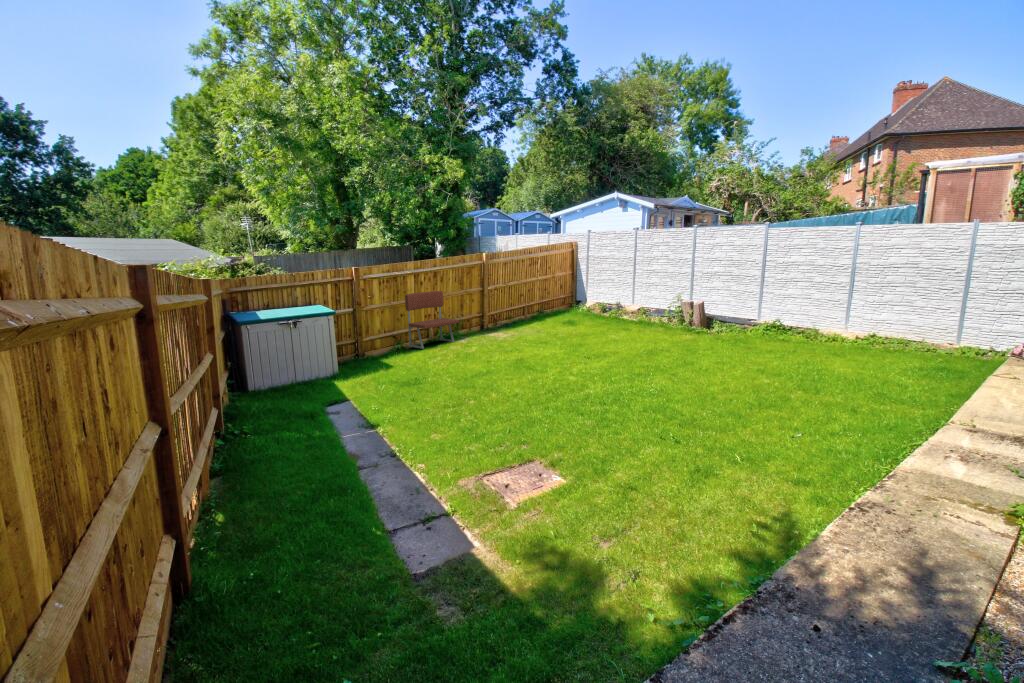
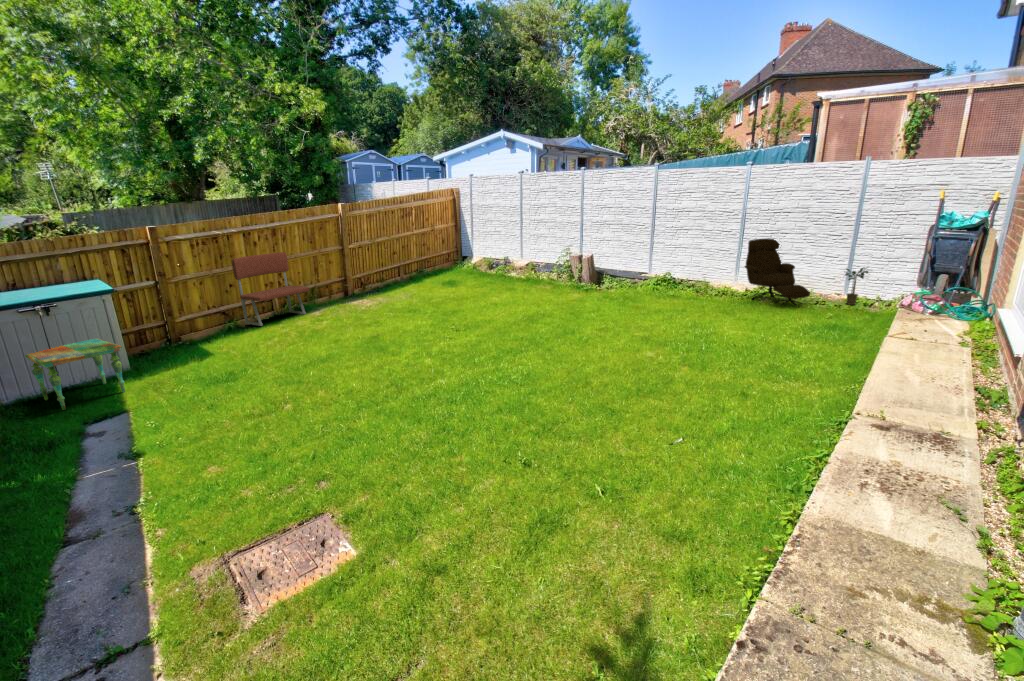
lounge chair: none [853,290,920,353] -> present [745,238,810,307]
potted plant: none [953,318,986,353] -> present [845,267,868,305]
side table: none [282,347,347,395] -> present [25,338,125,410]

